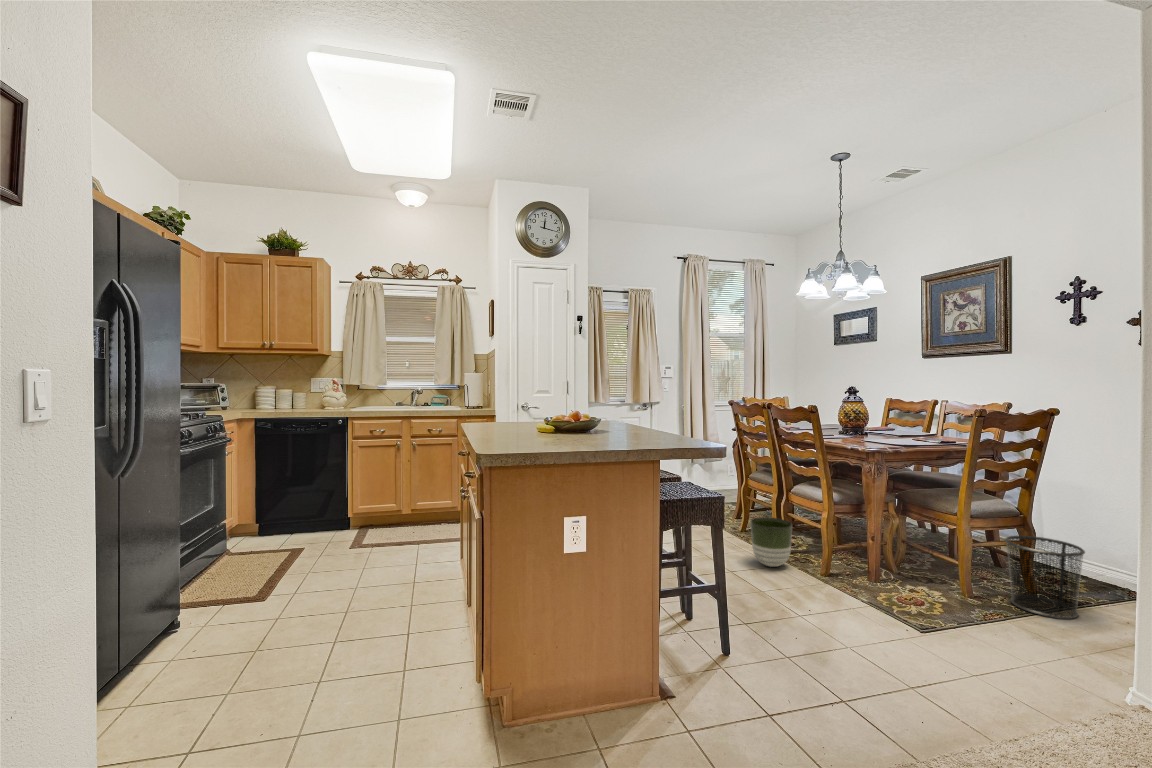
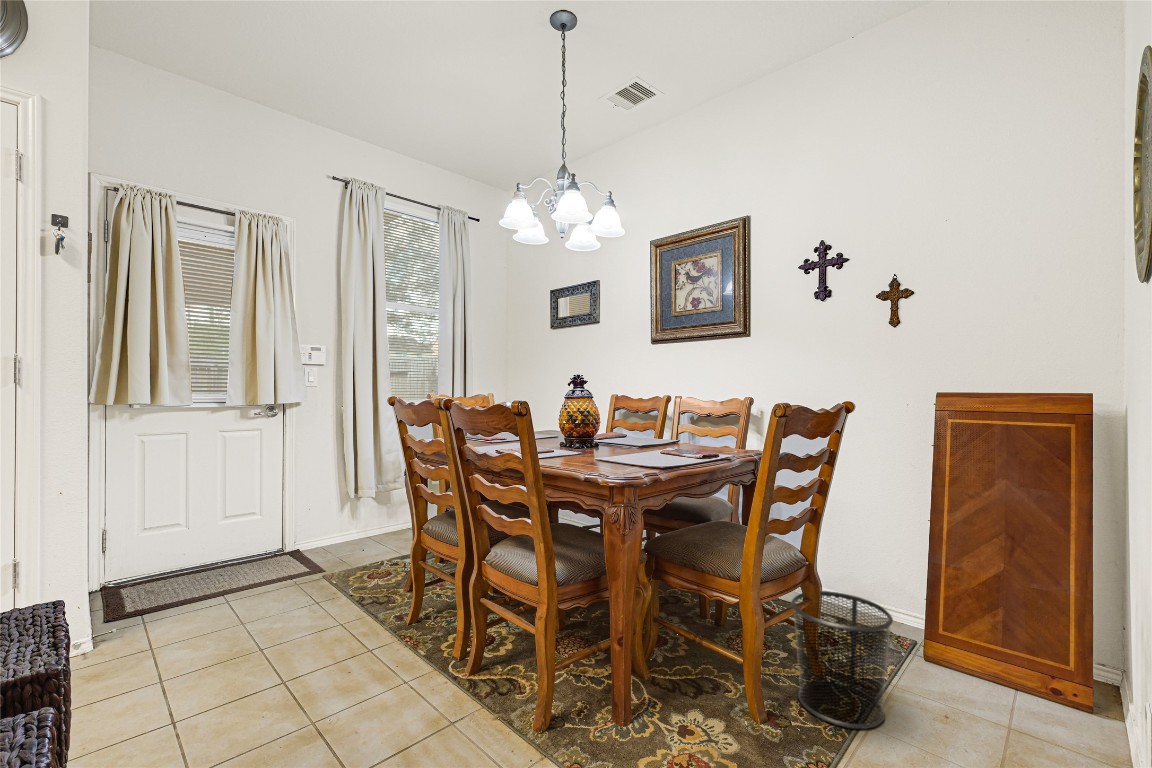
planter: present [751,517,792,567] -> none [409,610,485,714]

